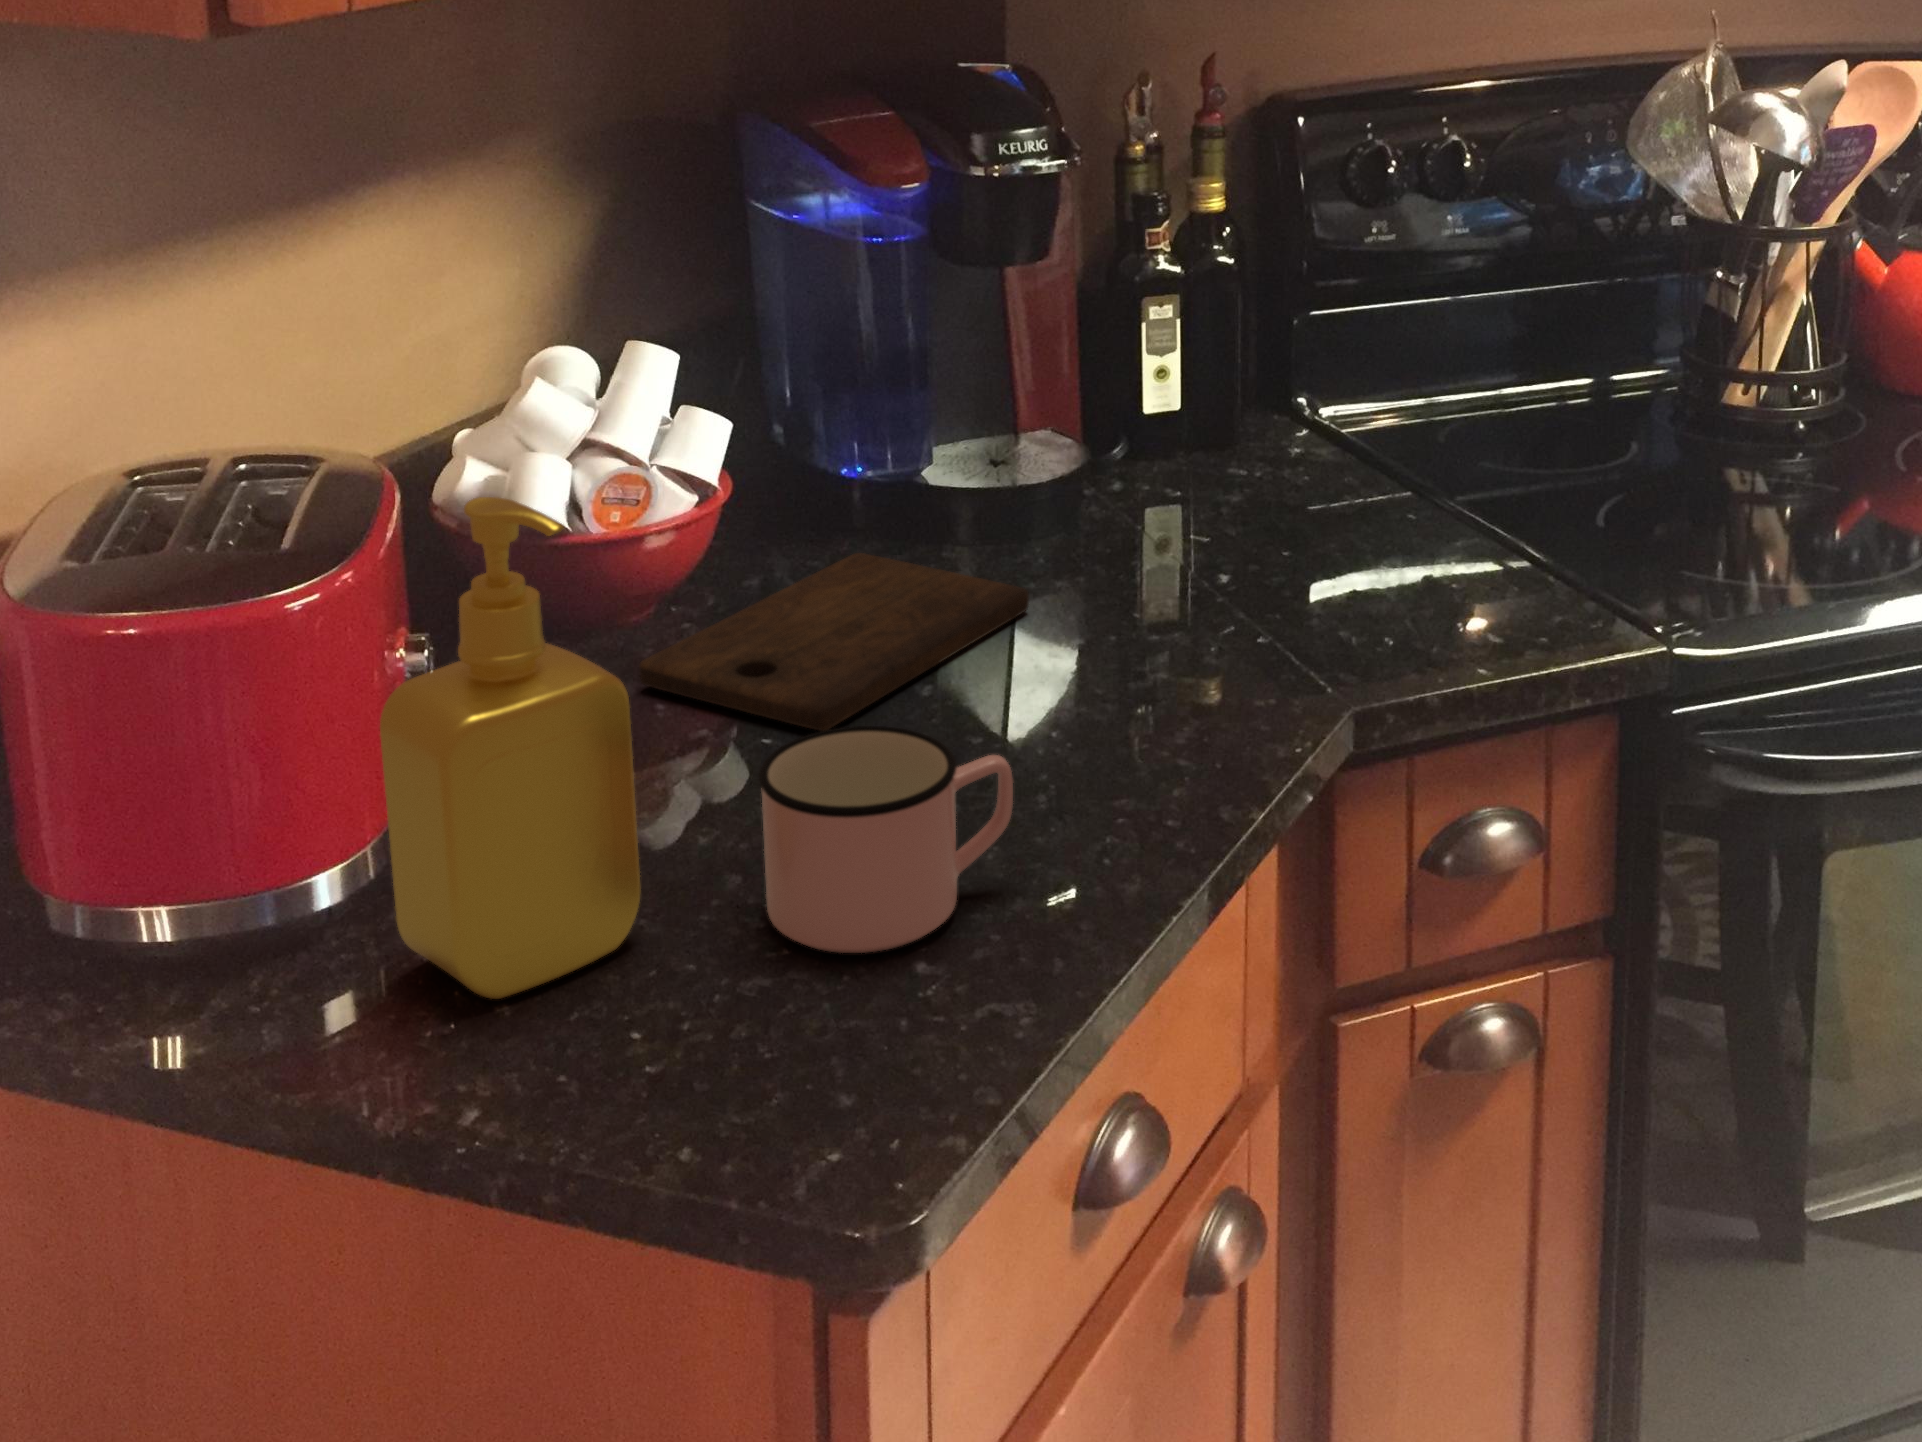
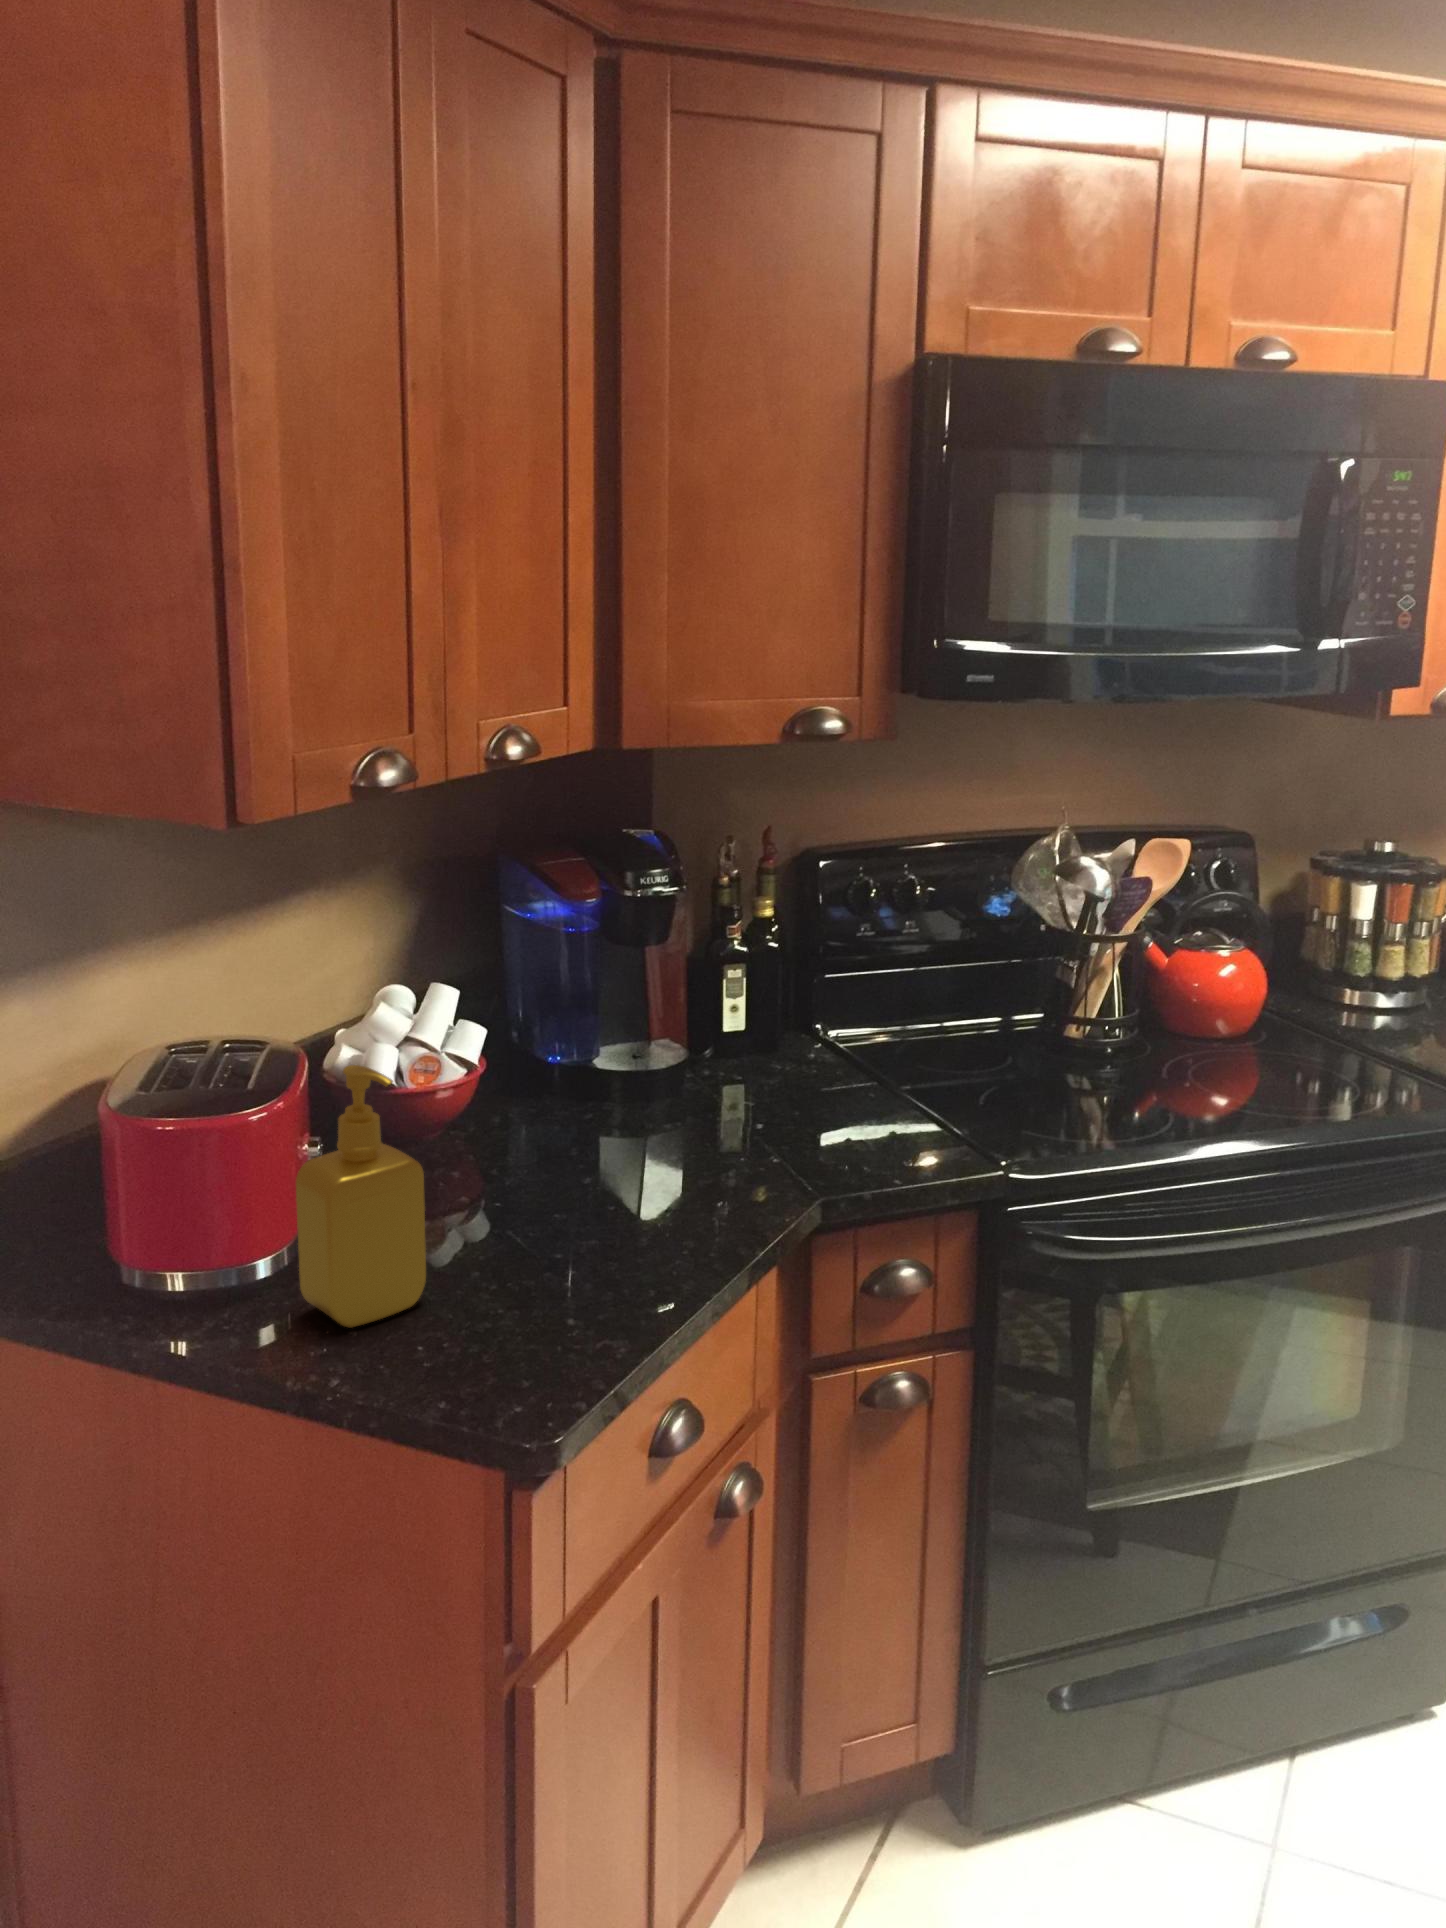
cutting board: present [639,553,1029,731] -> none [431,1106,648,1201]
mug: present [759,726,1013,953] -> none [490,1194,625,1313]

